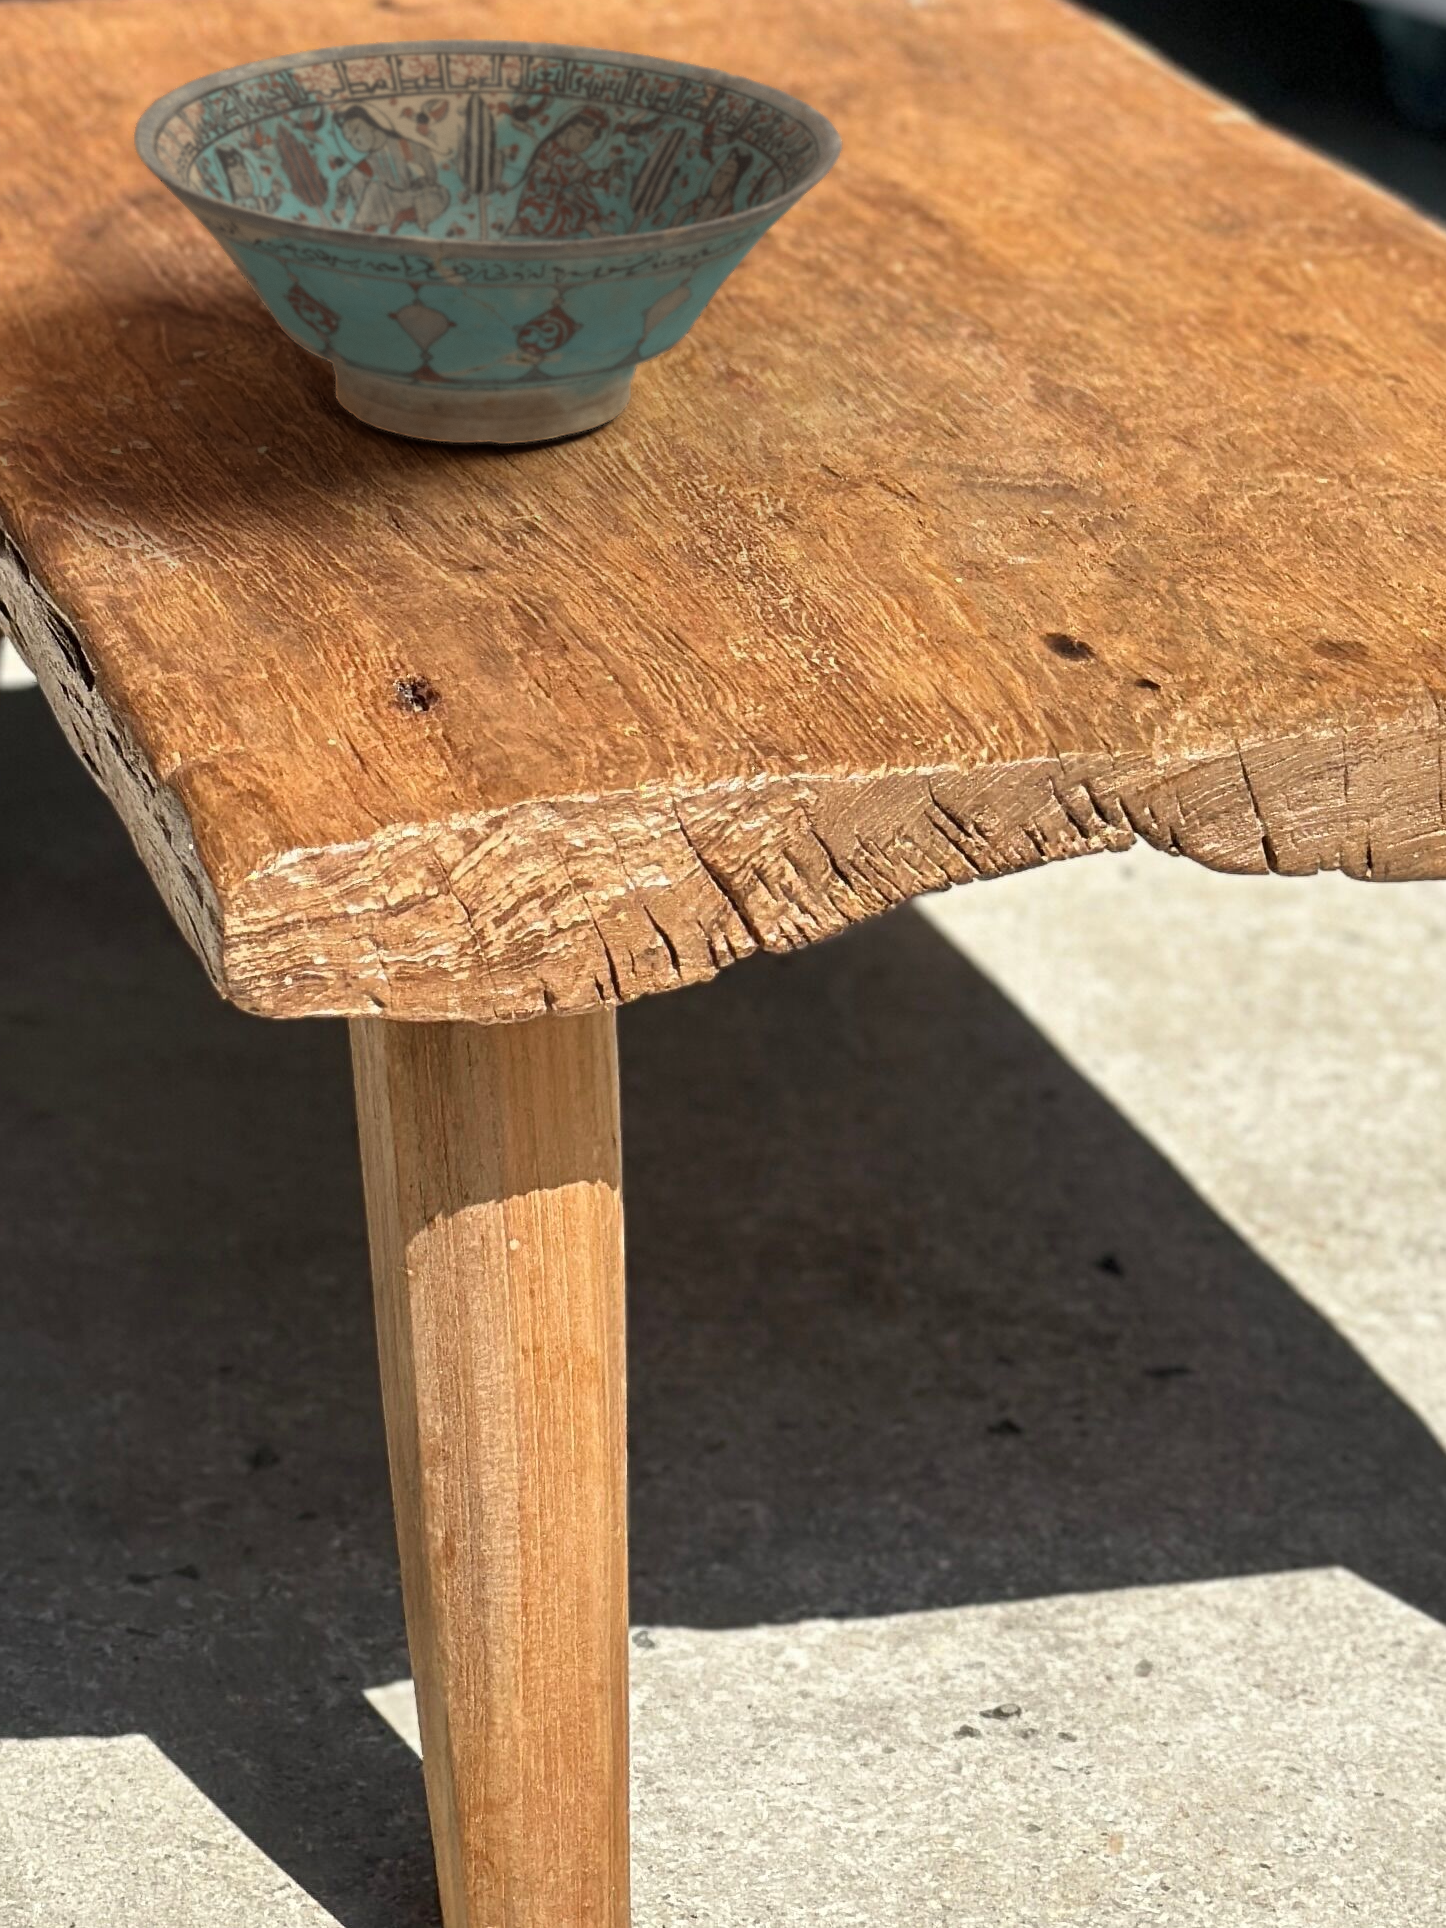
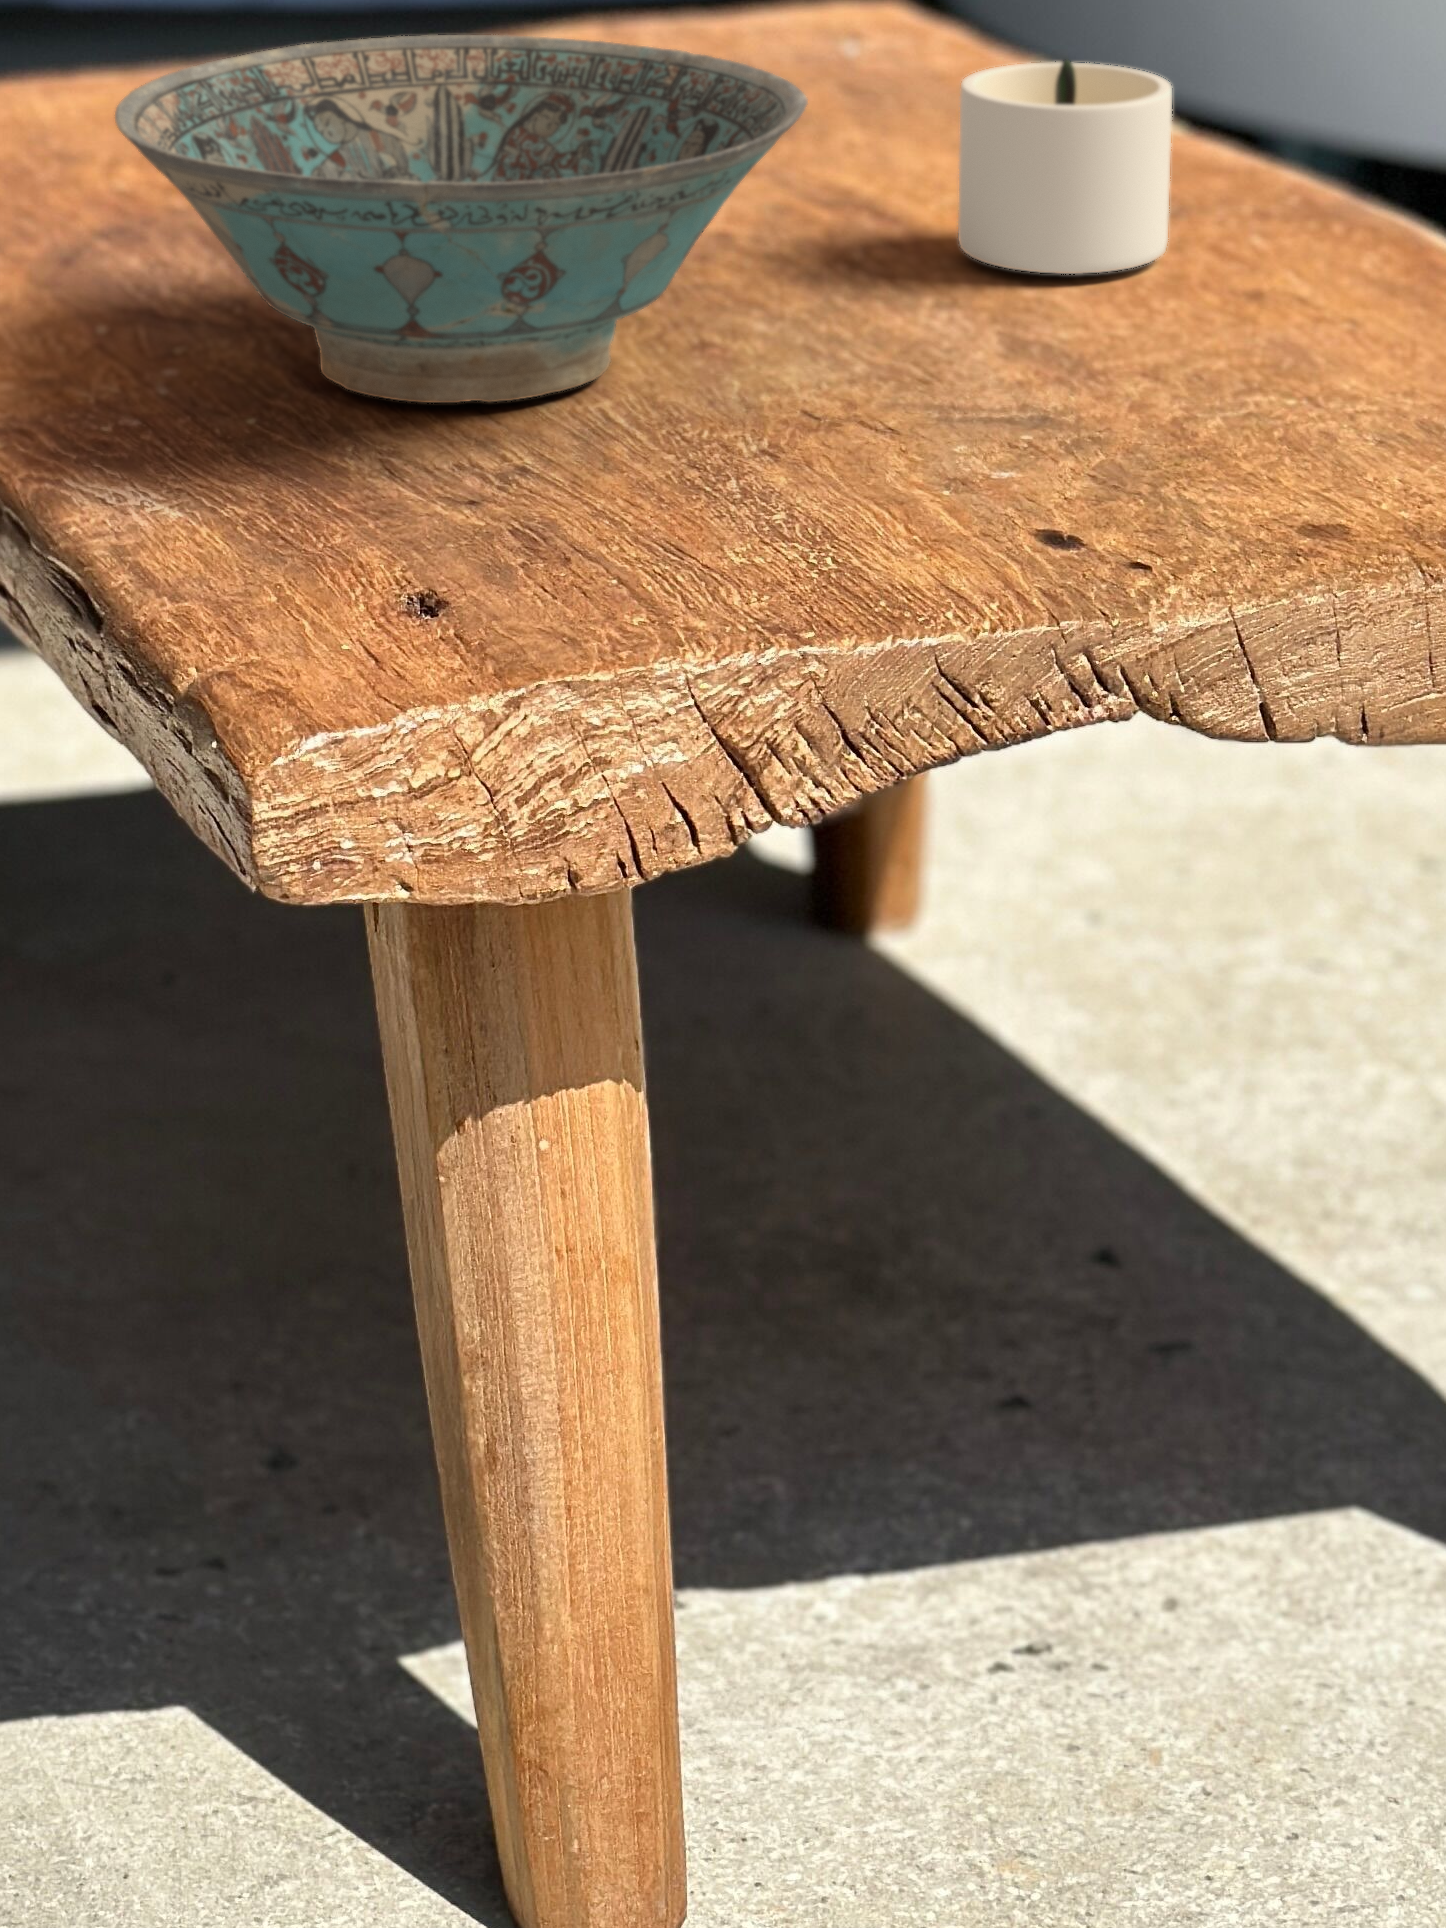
candle: none [998,82,1282,310] -> present [958,60,1172,274]

